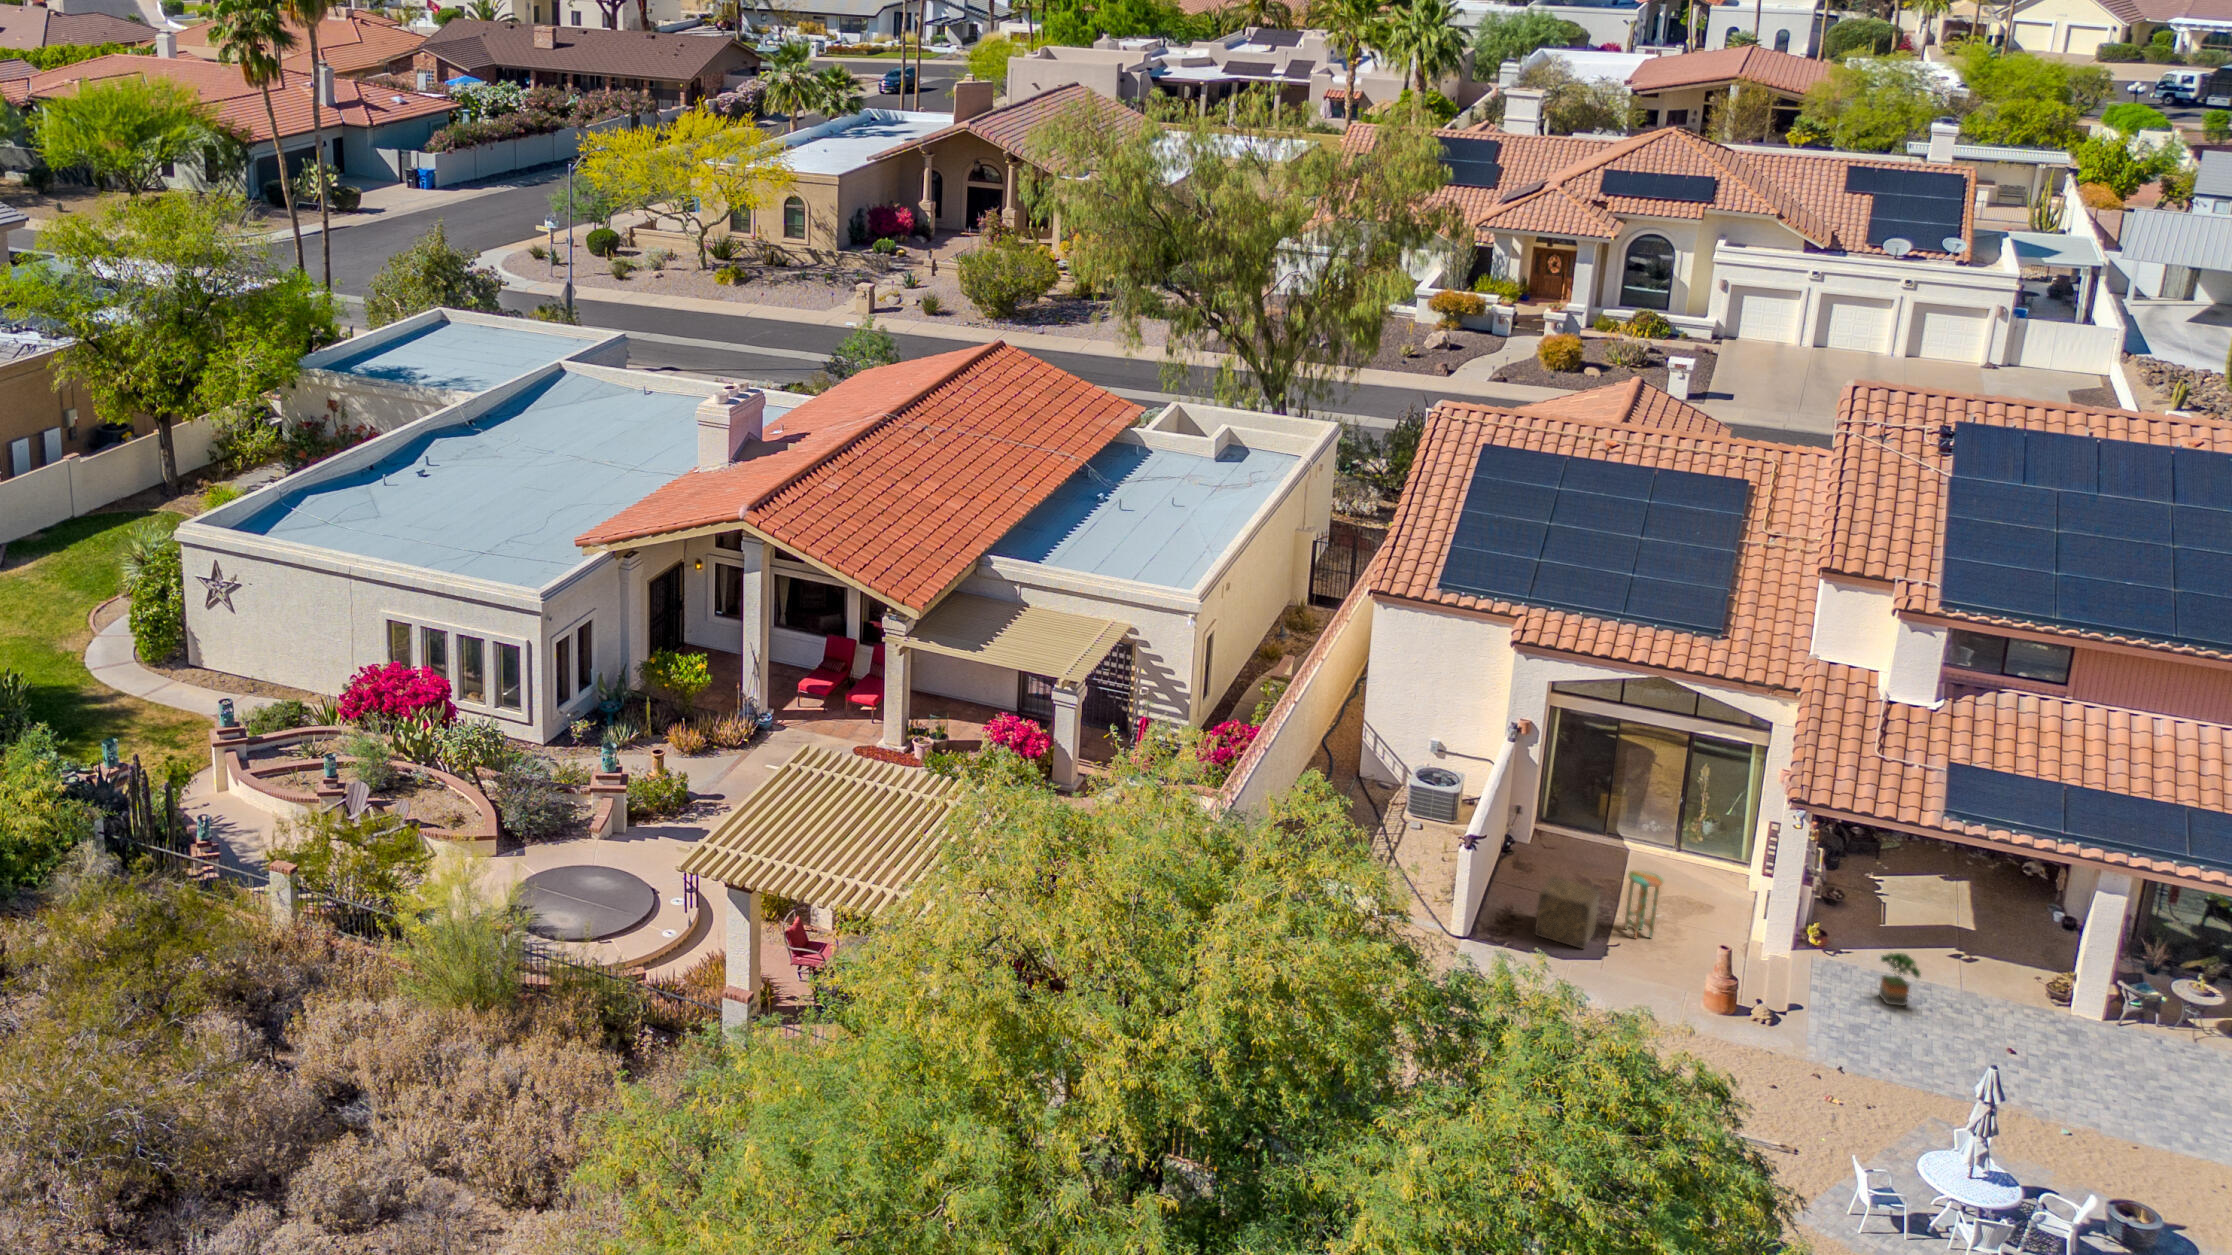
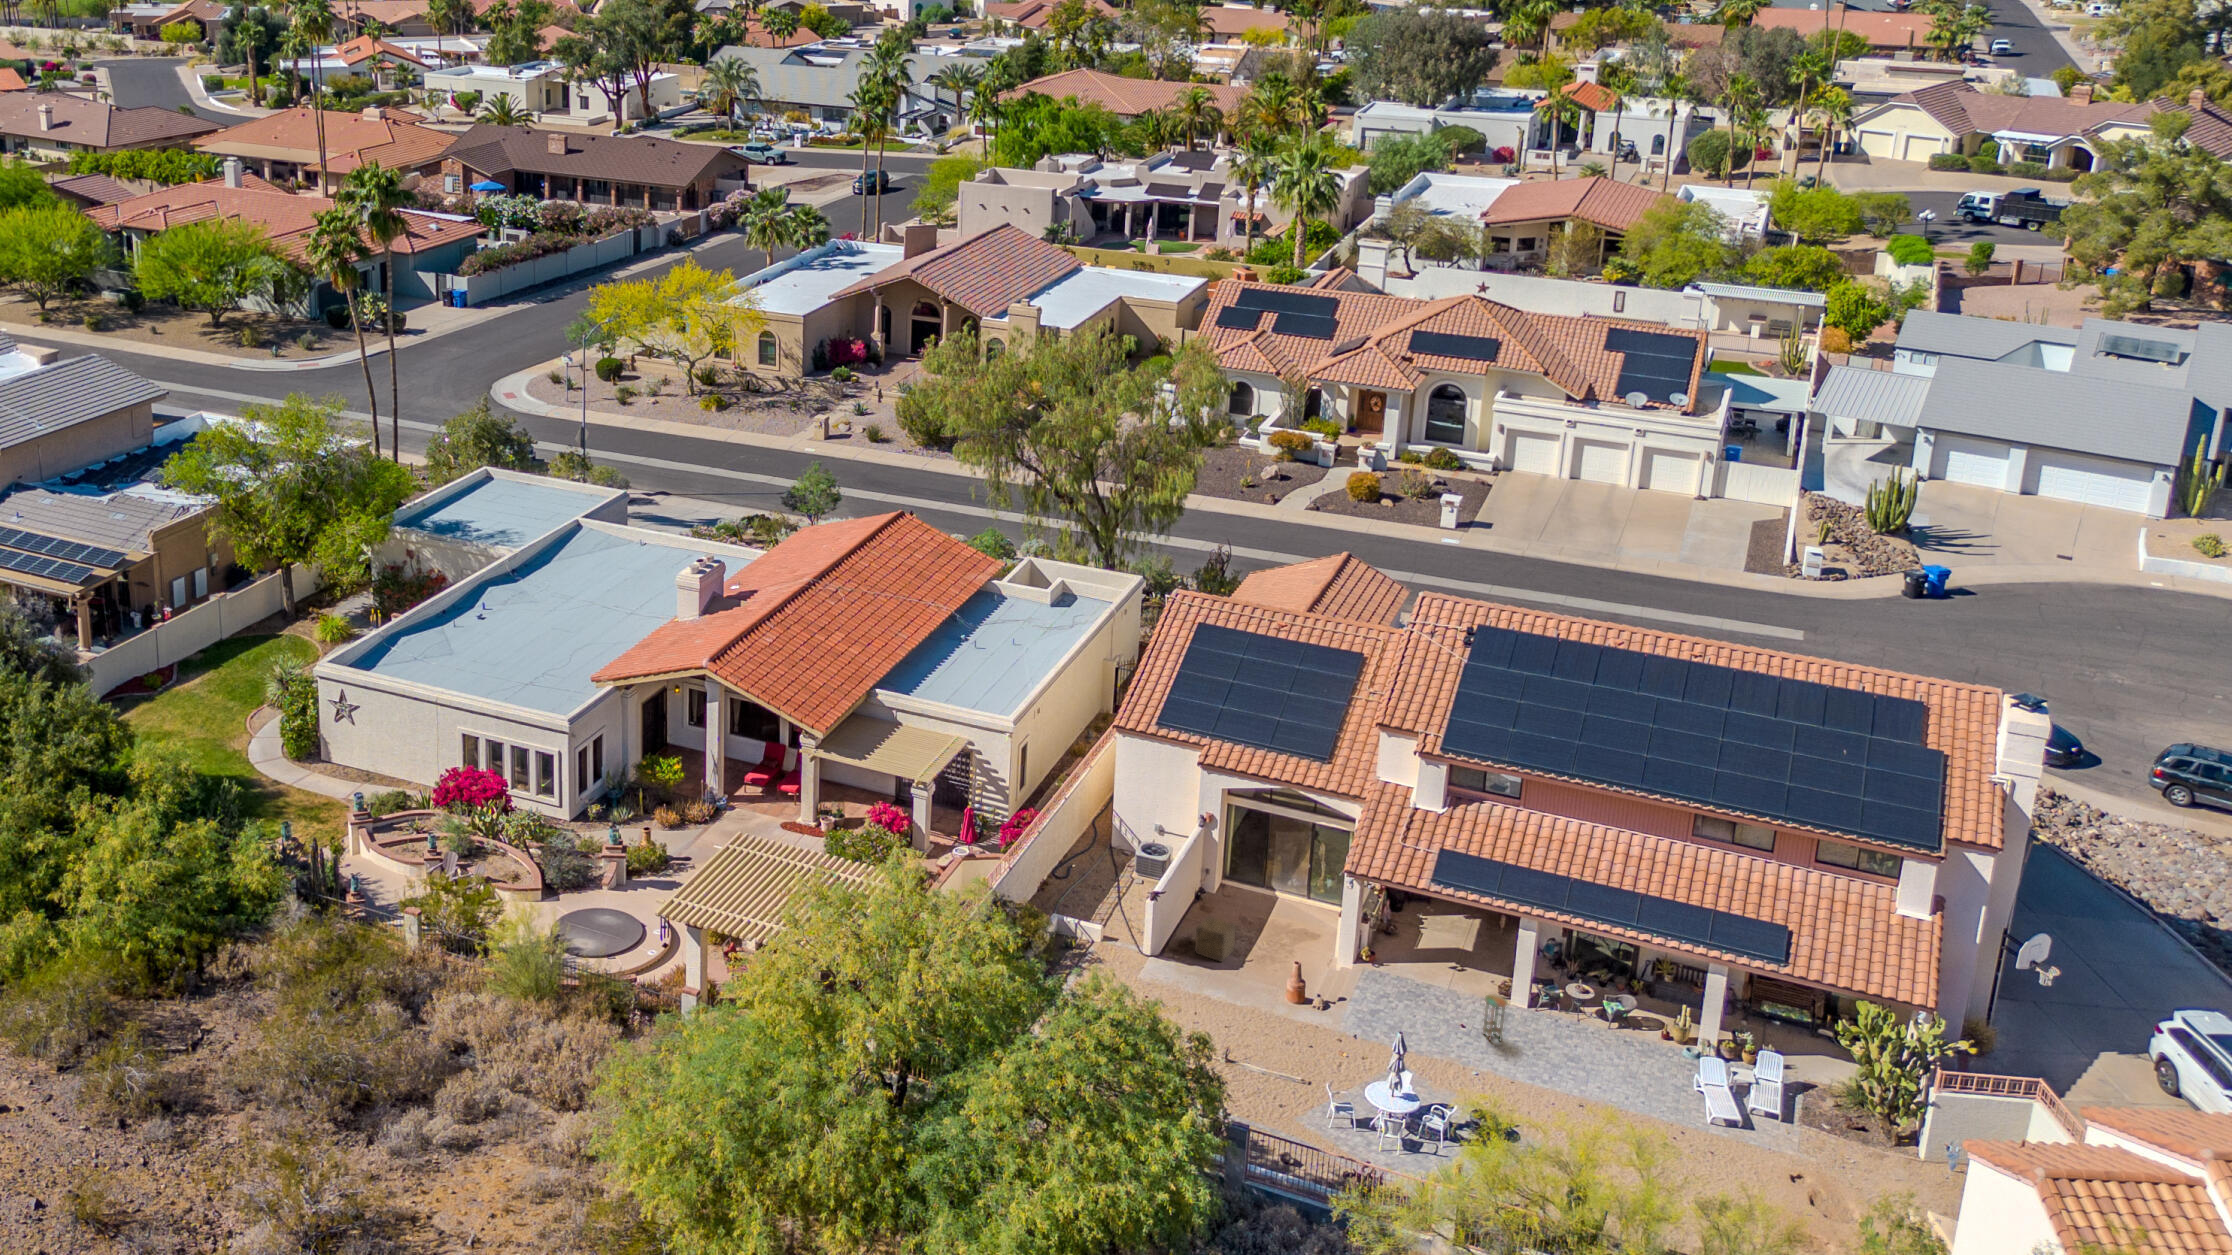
side table: present [1624,870,1663,938] -> present [1483,994,1508,1039]
potted tree: present [1879,953,1921,1006] -> none [1392,964,1414,997]

